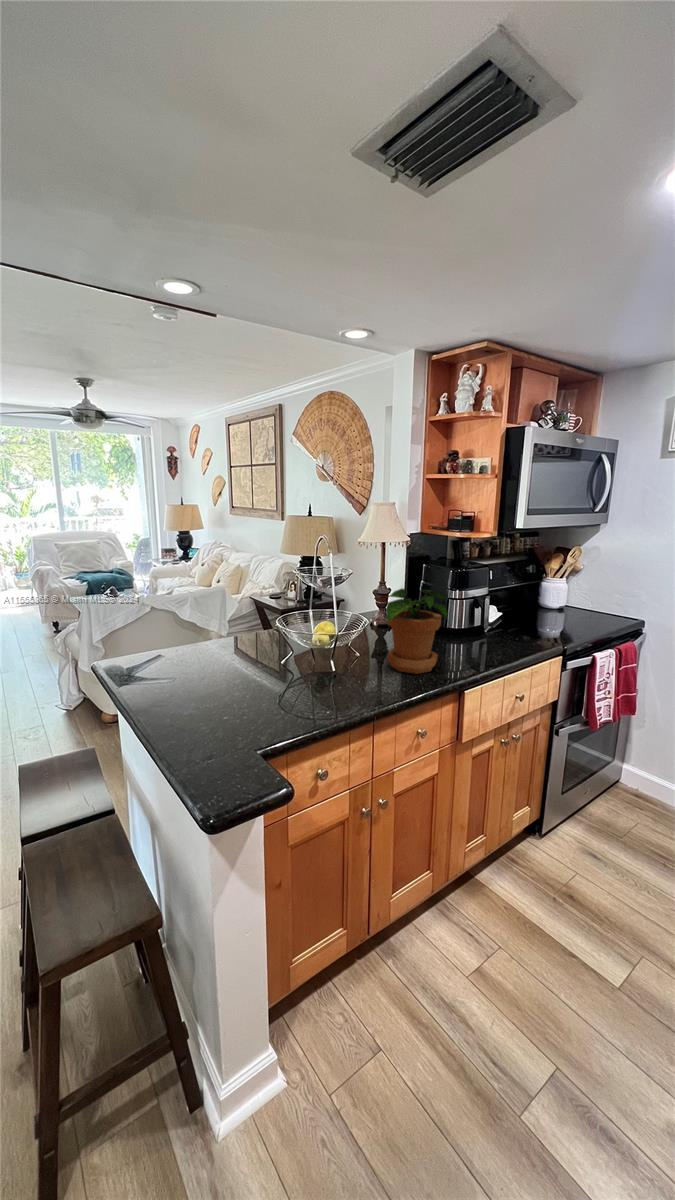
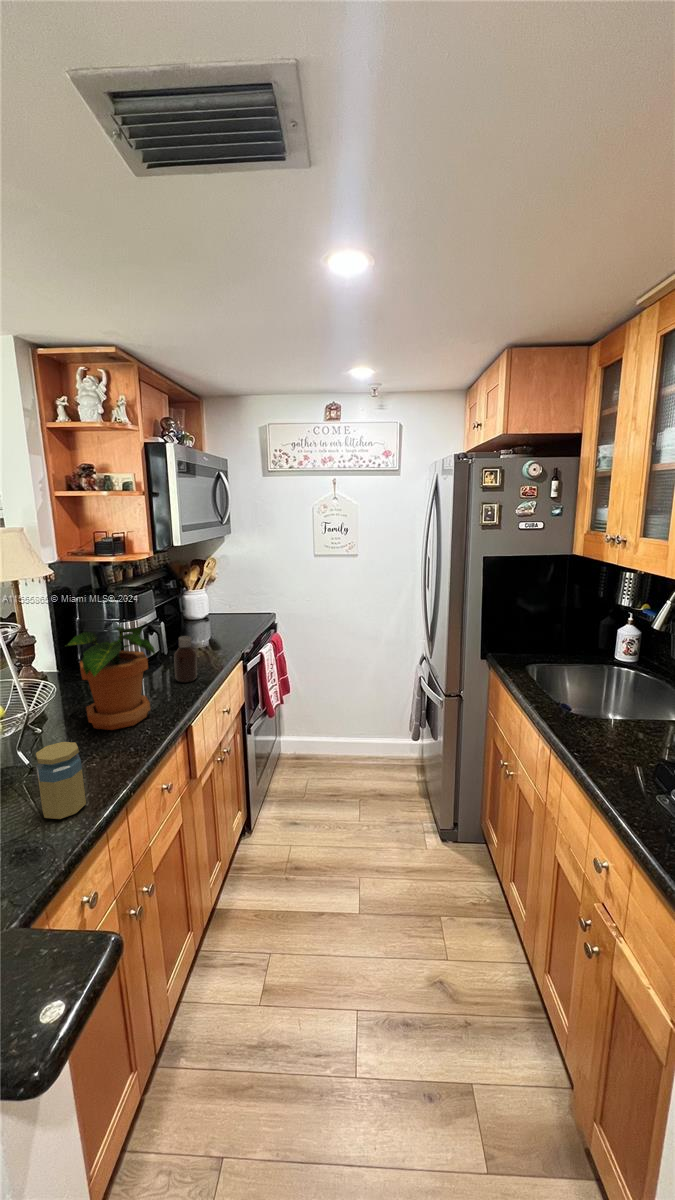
bottle: none [478,613,501,657] -> present [174,636,197,683]
jar: none [316,657,346,711] -> present [36,742,86,819]

